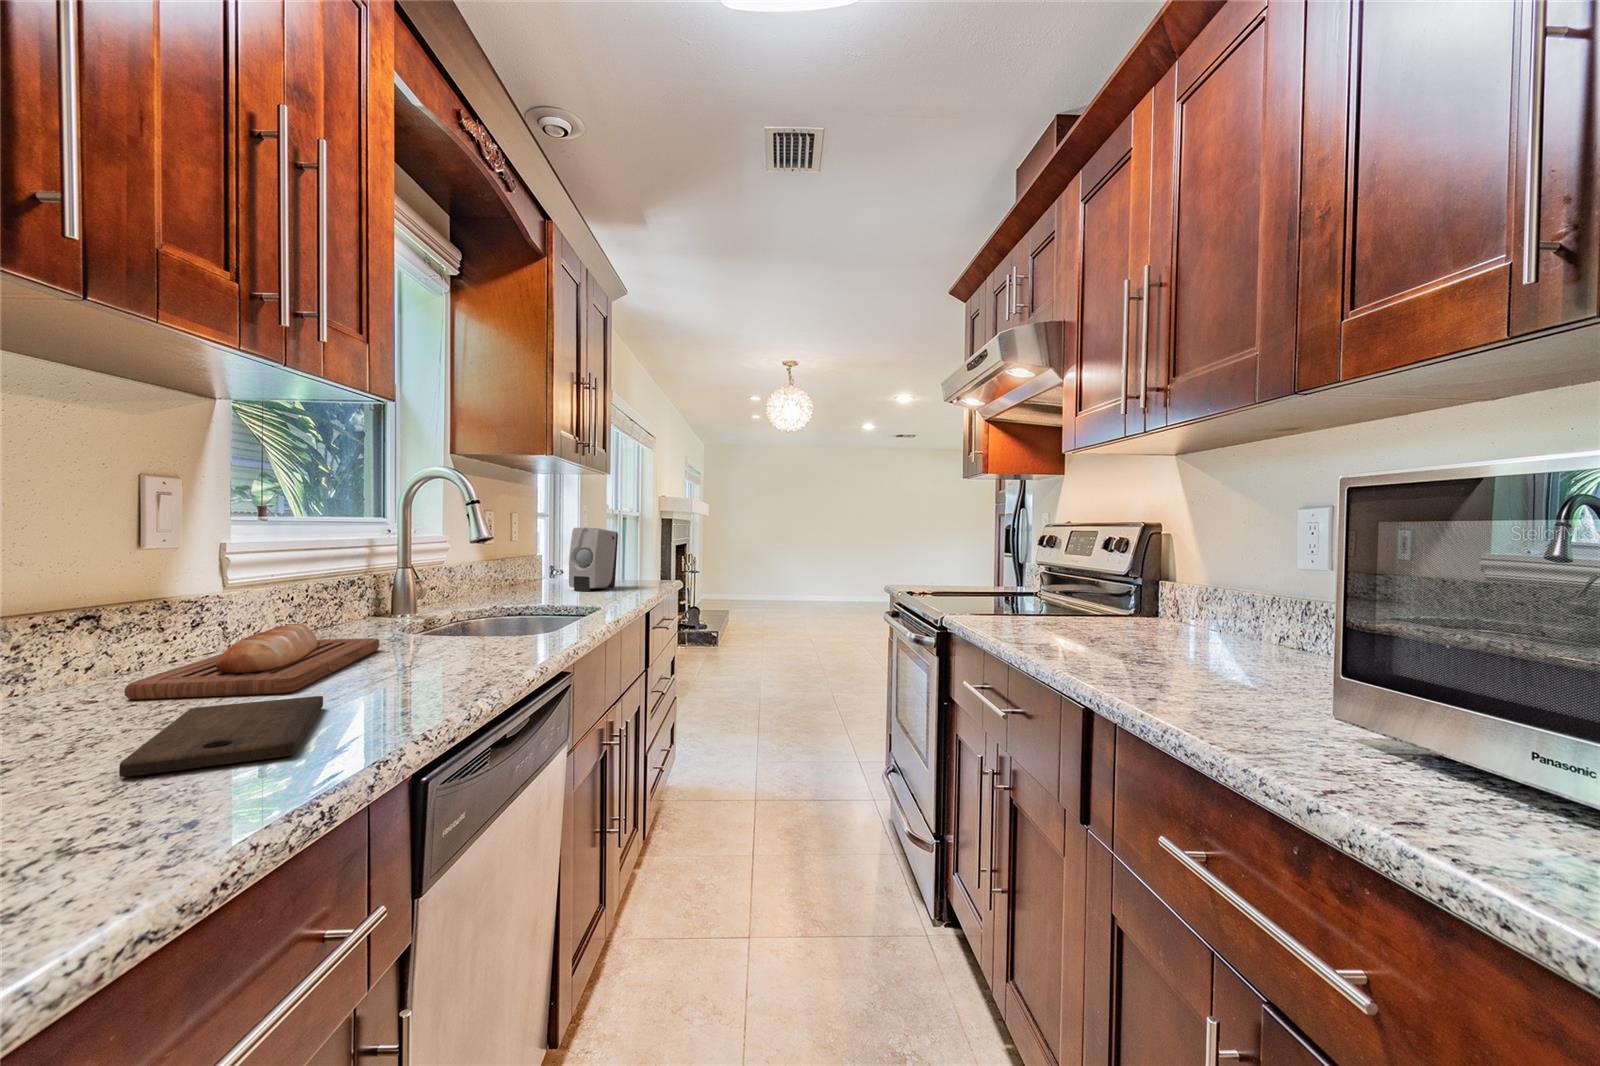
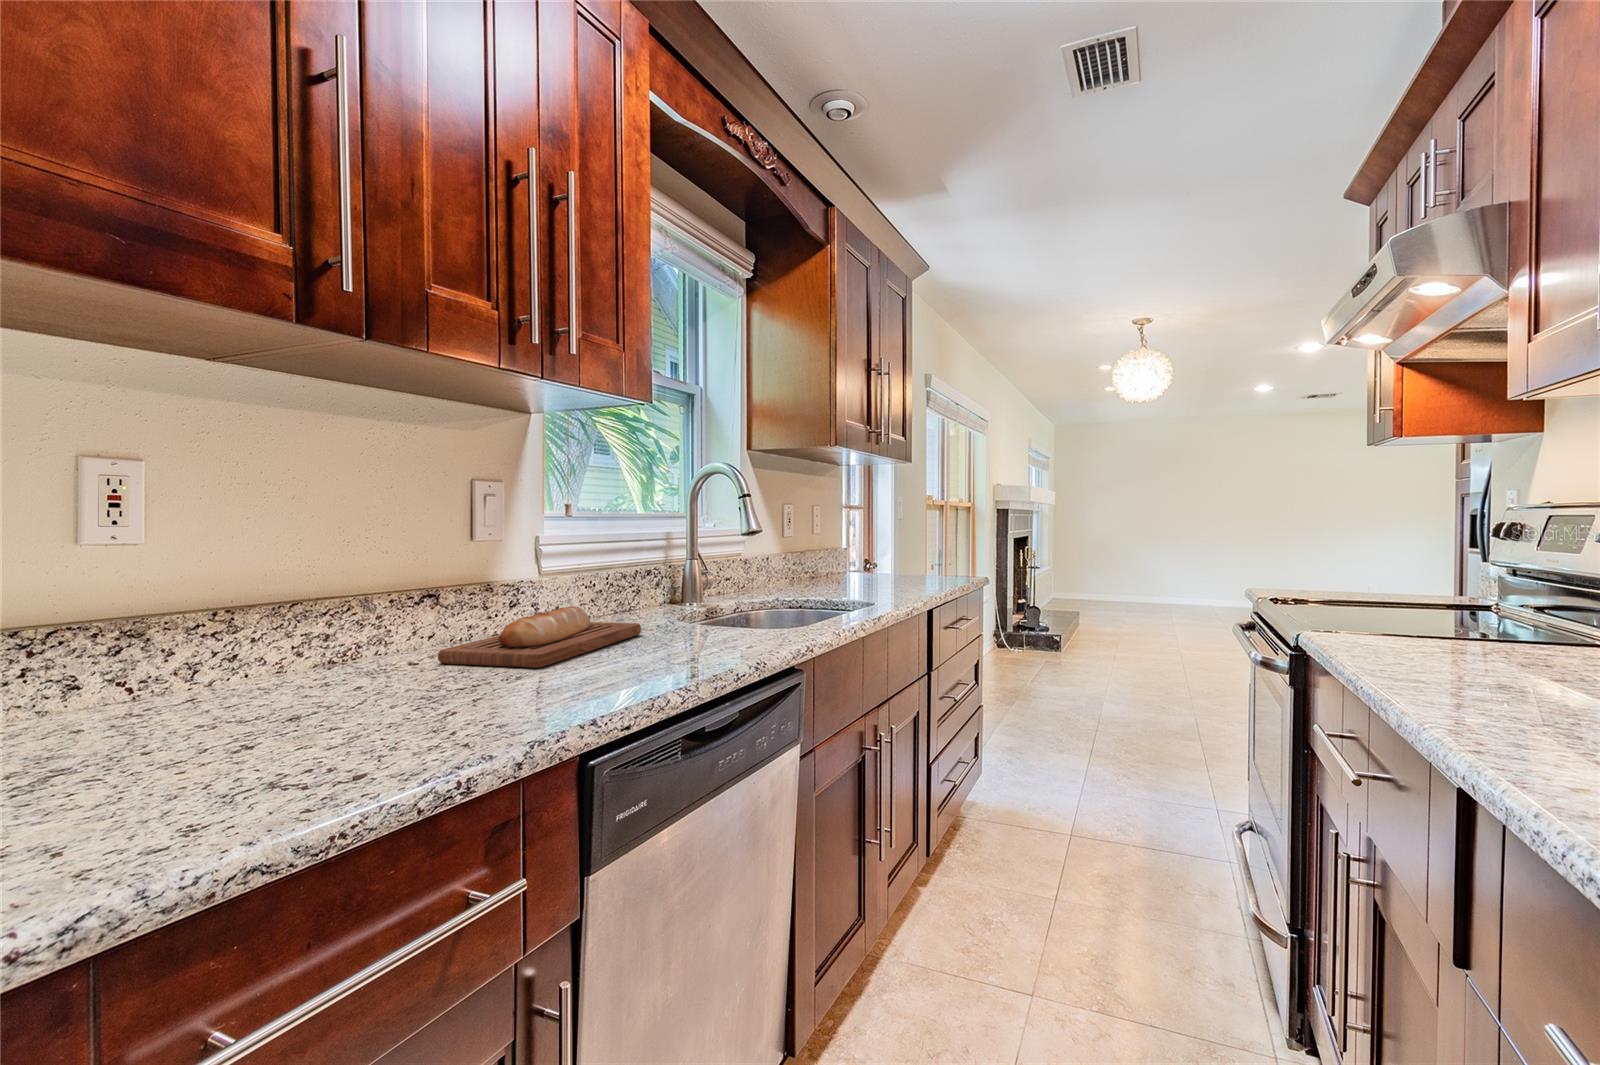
soap dispenser: present [569,528,618,591] -> none [862,516,915,585]
cutting board: present [119,696,323,777] -> none [363,673,546,726]

